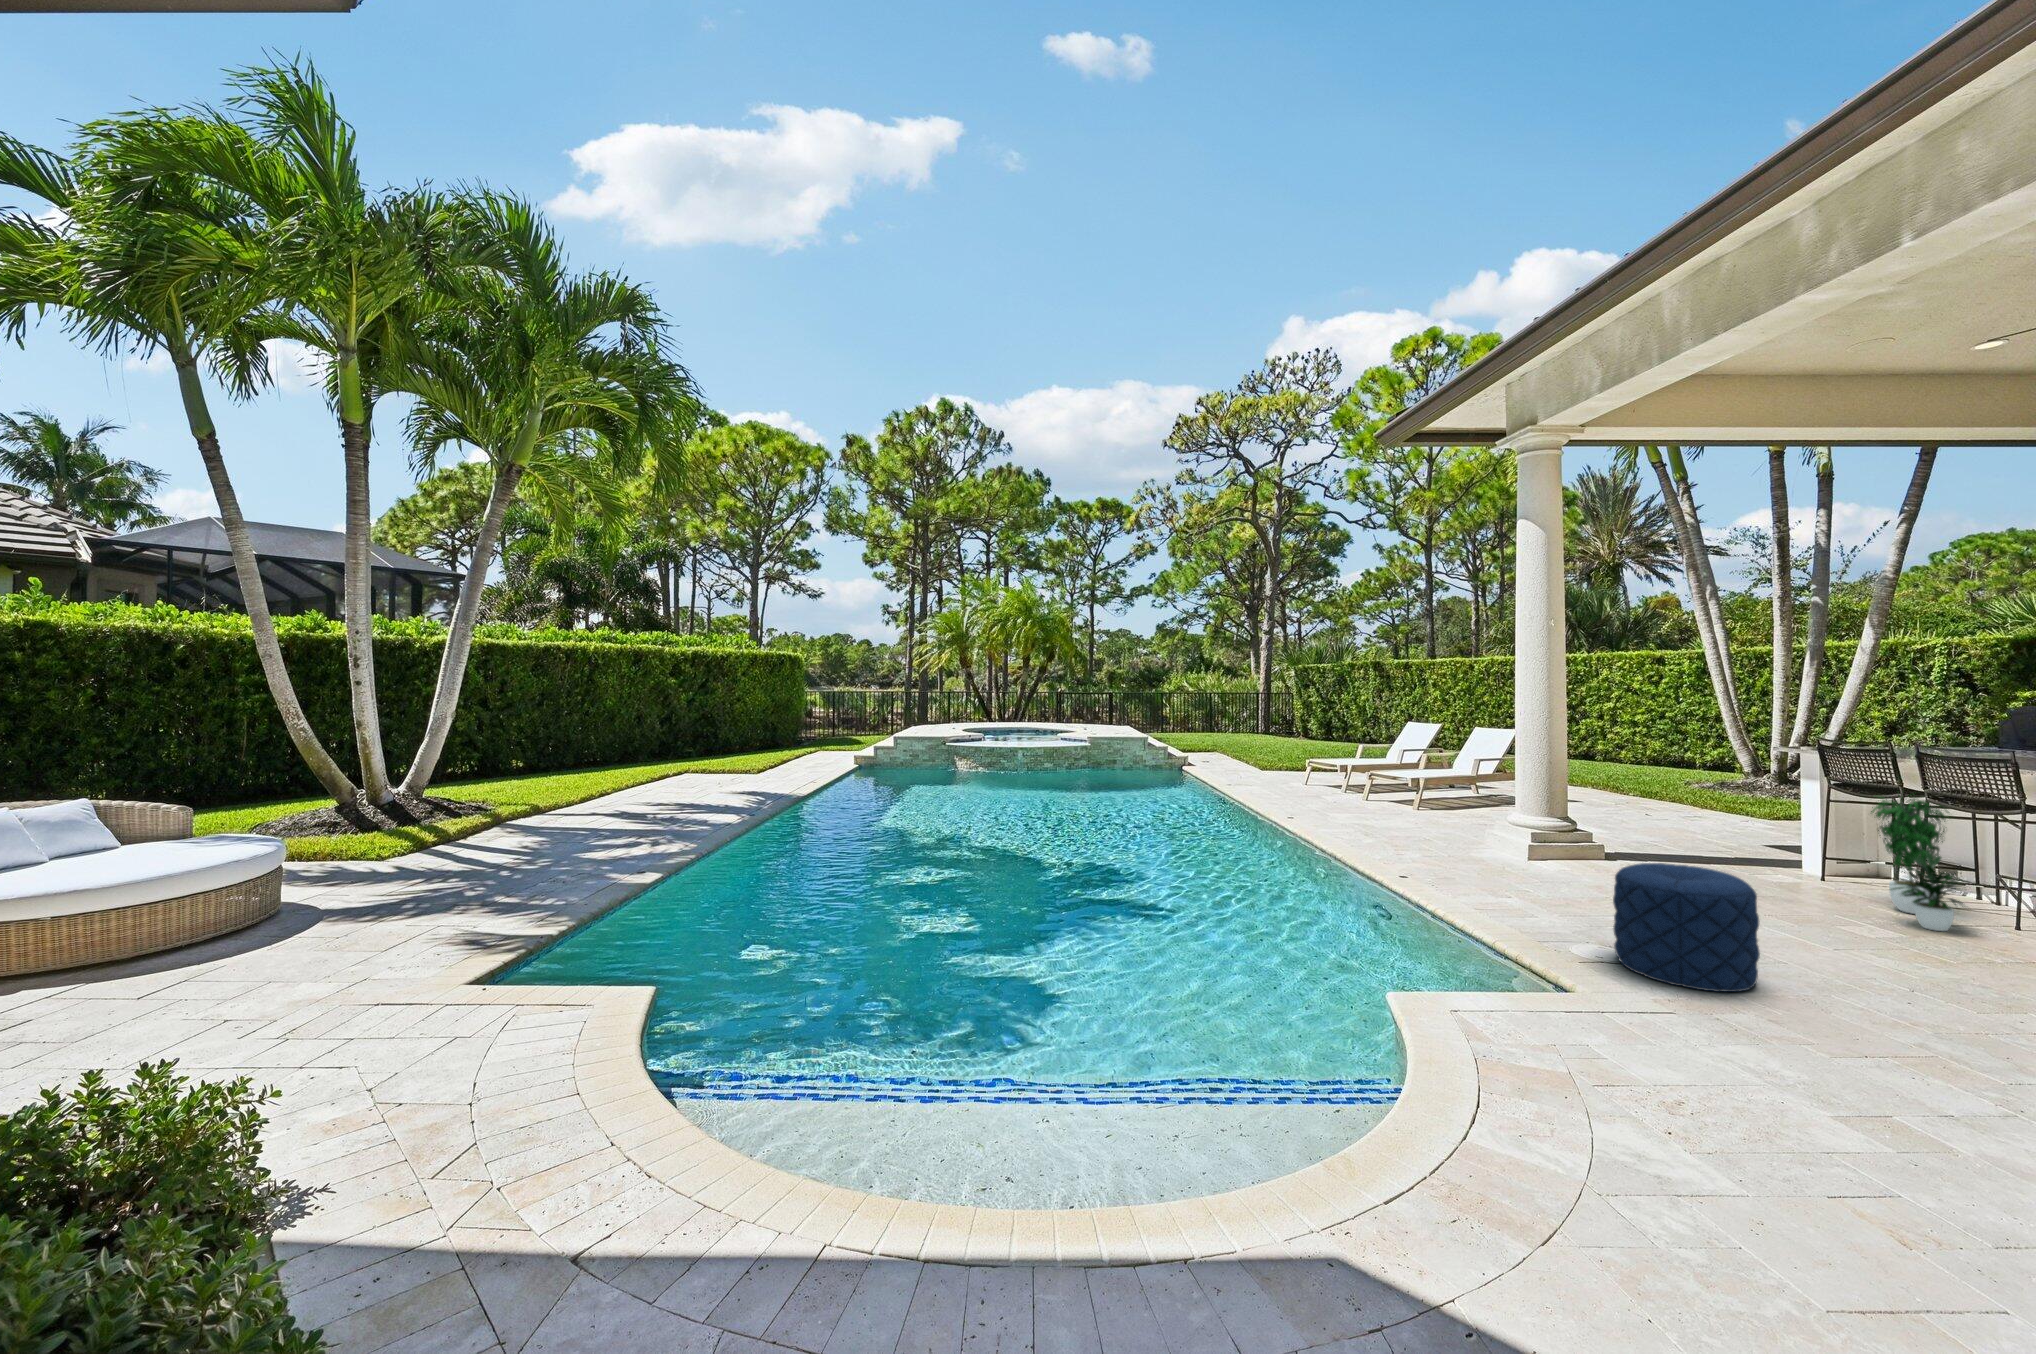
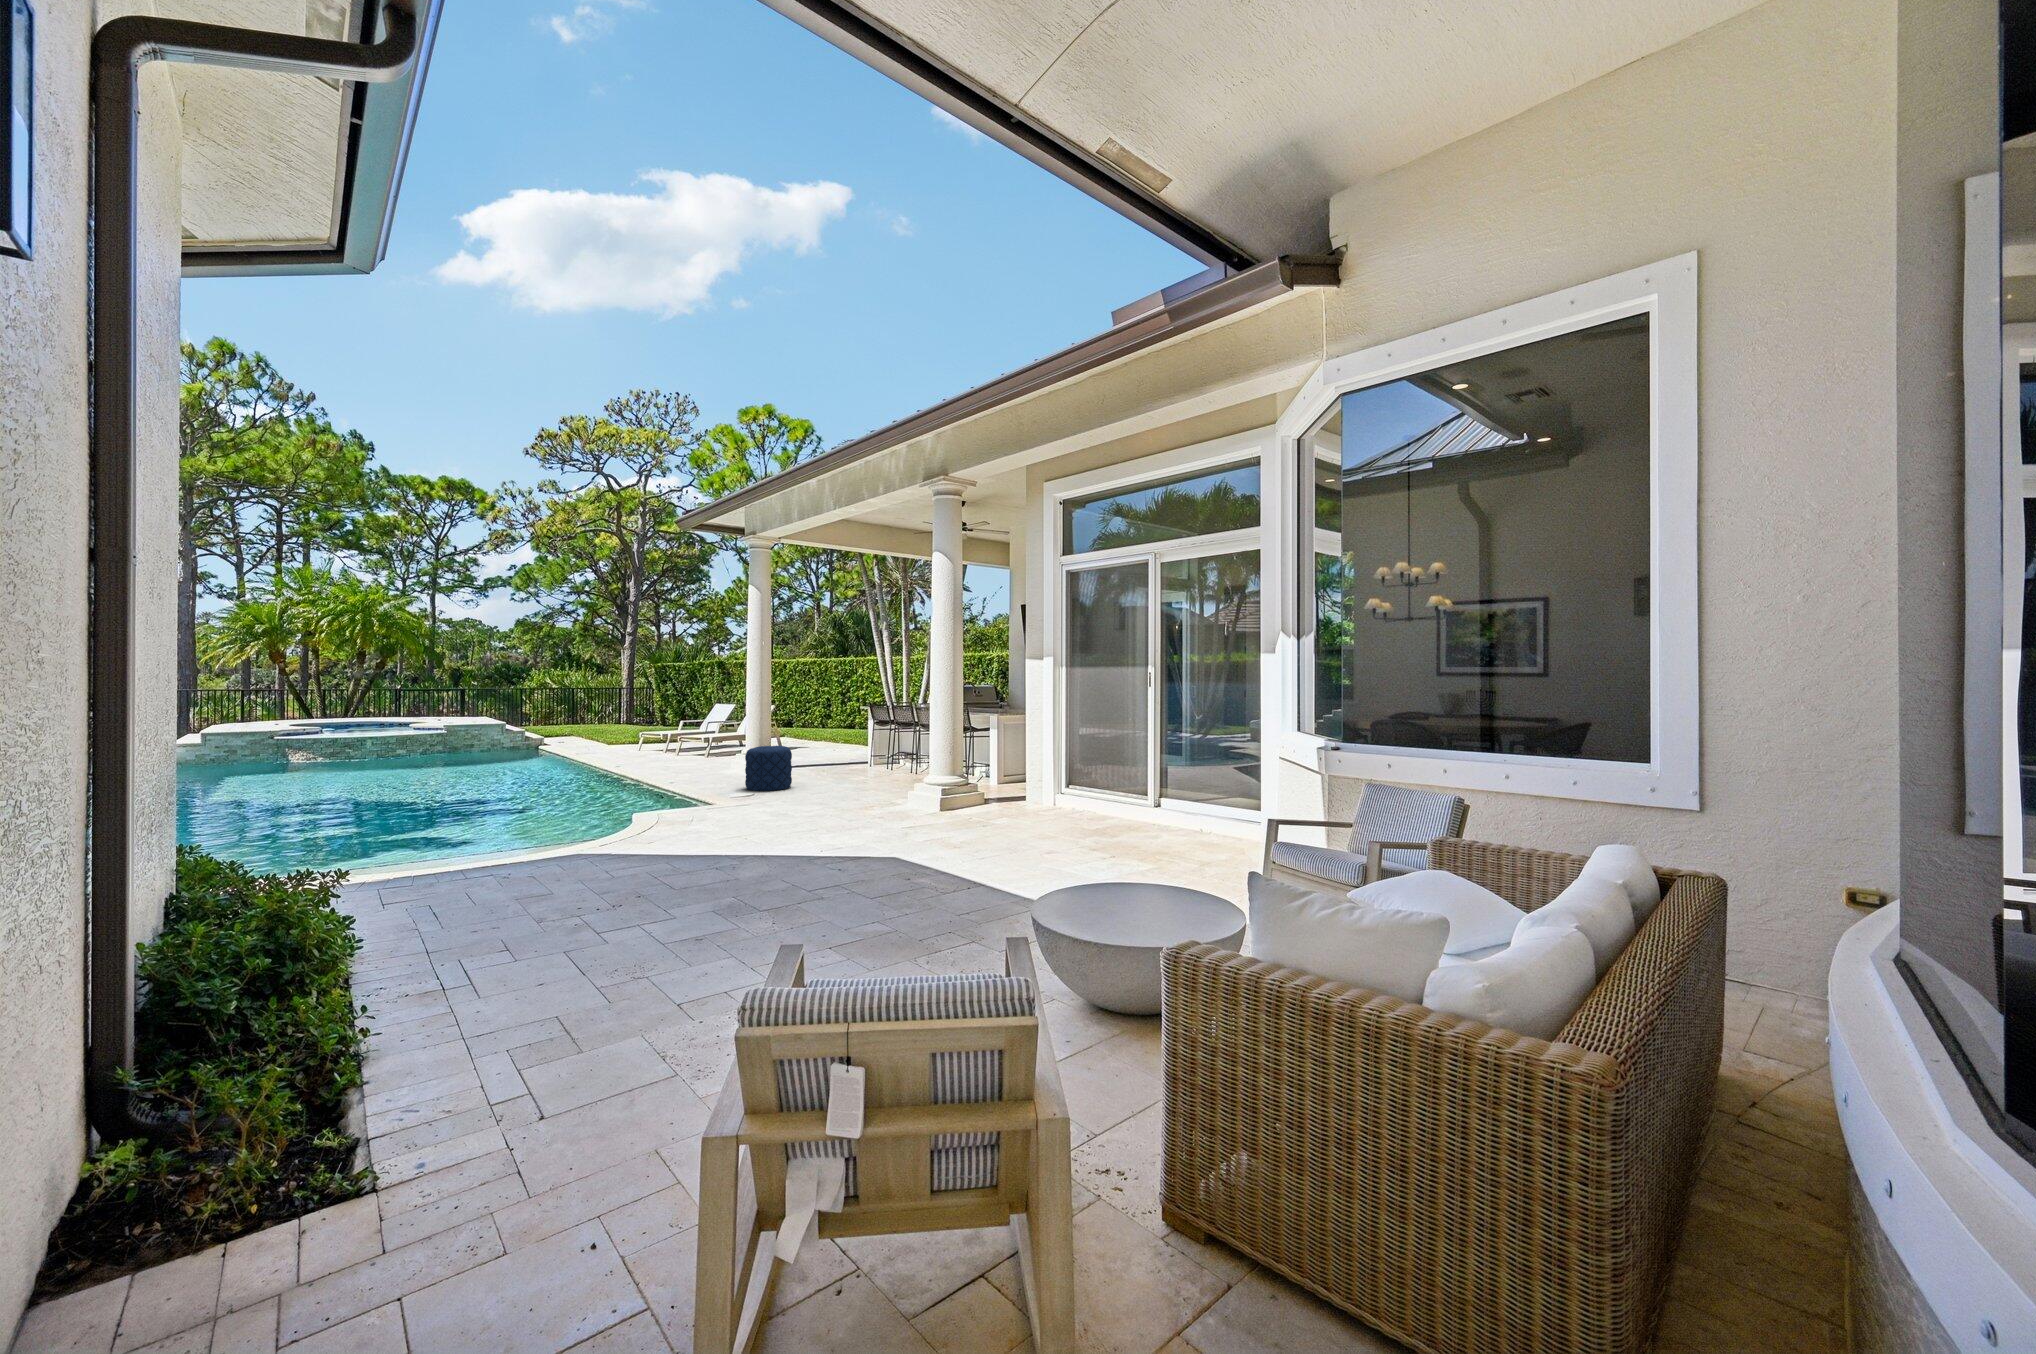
potted plant: present [1871,797,1965,931] -> none [867,717,894,772]

